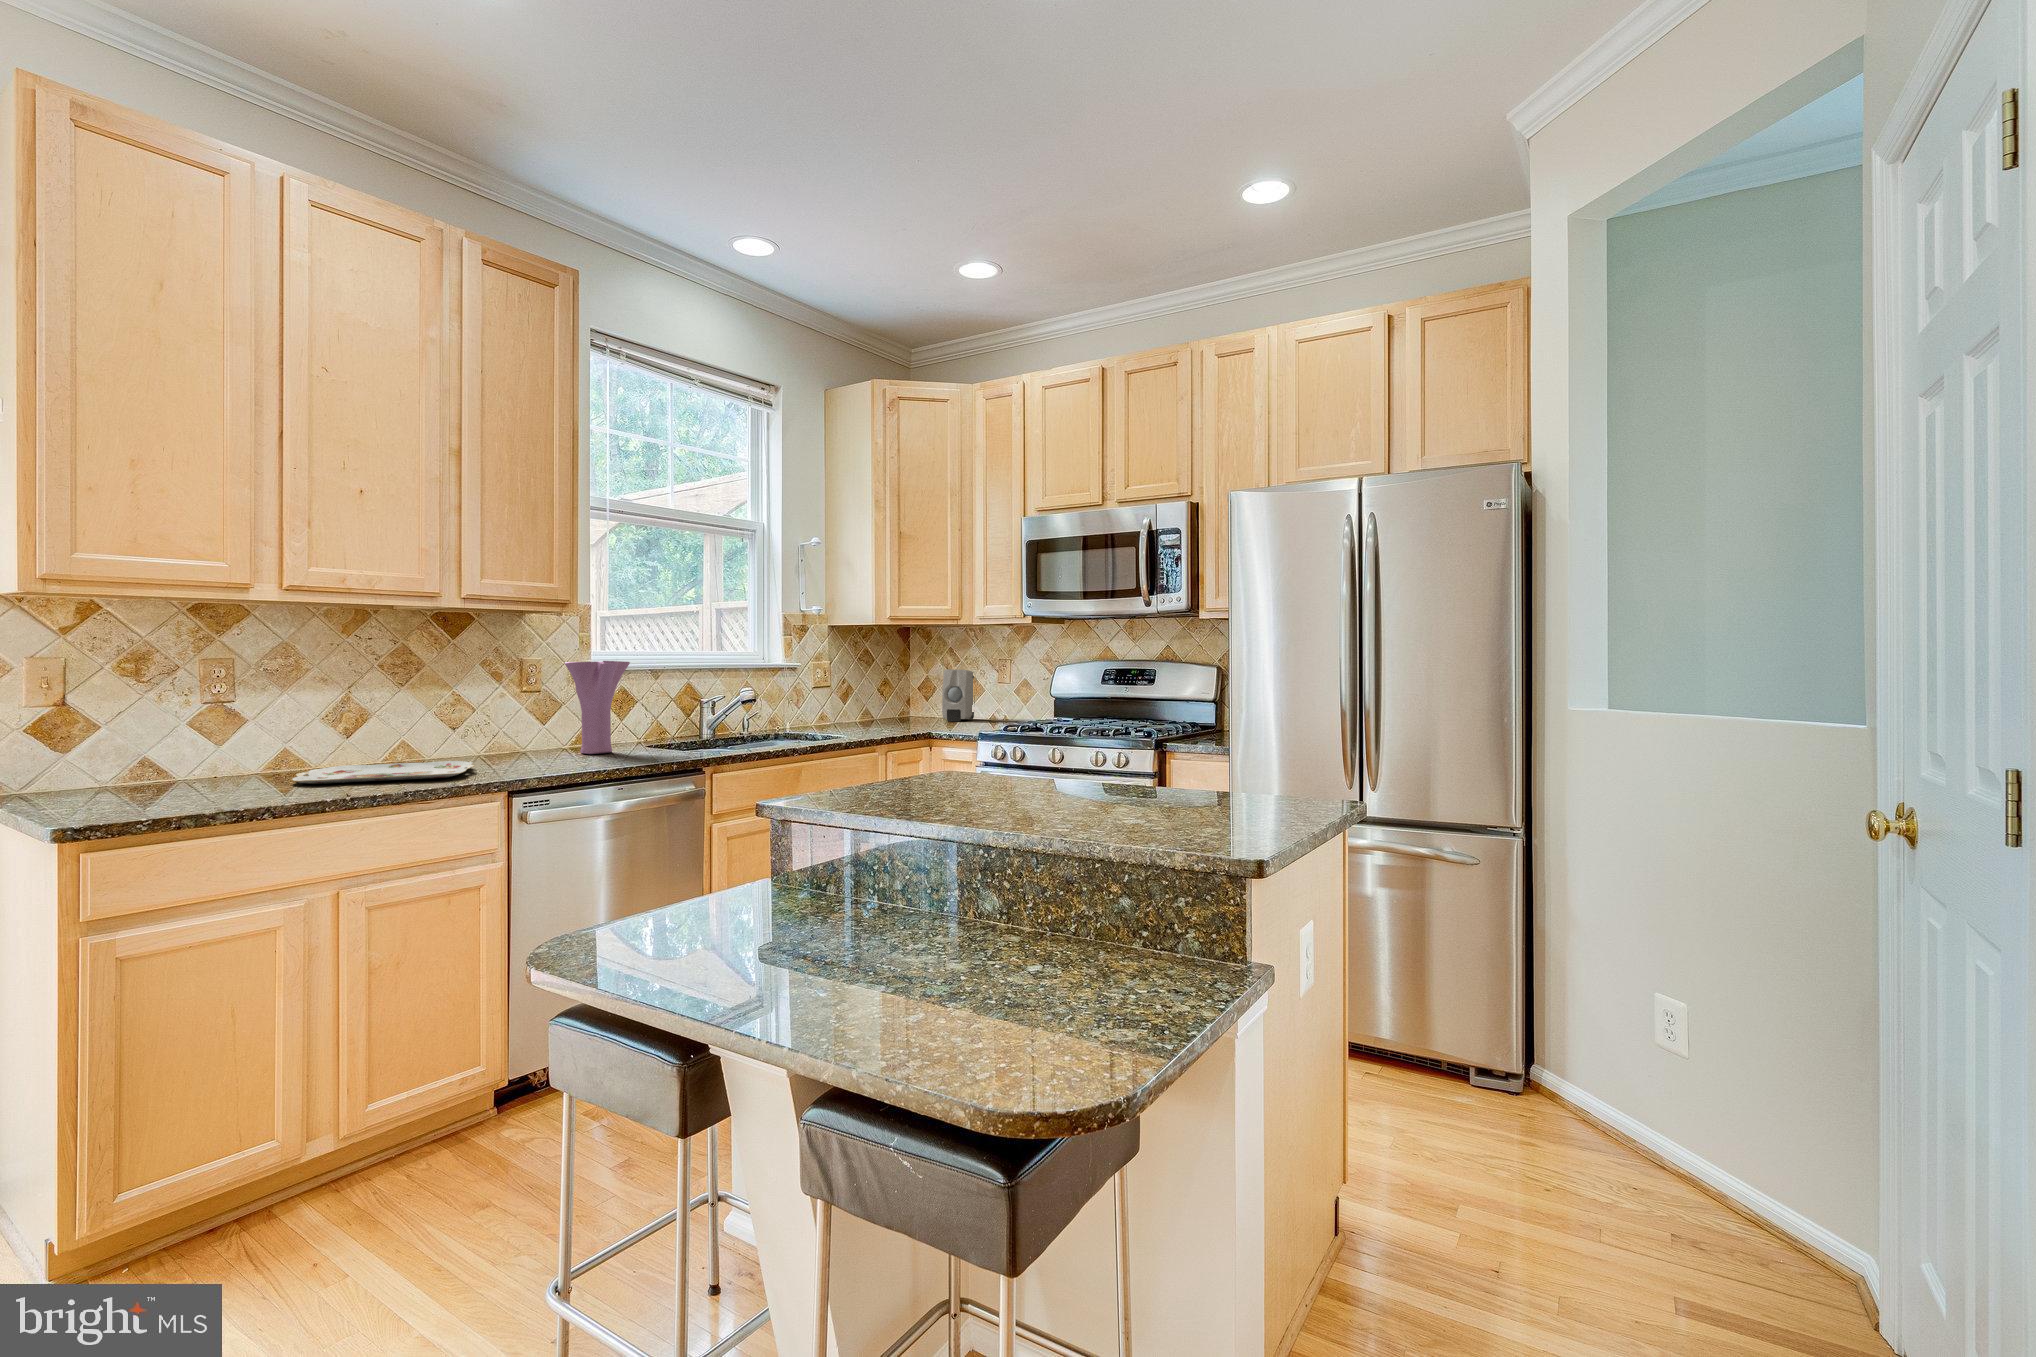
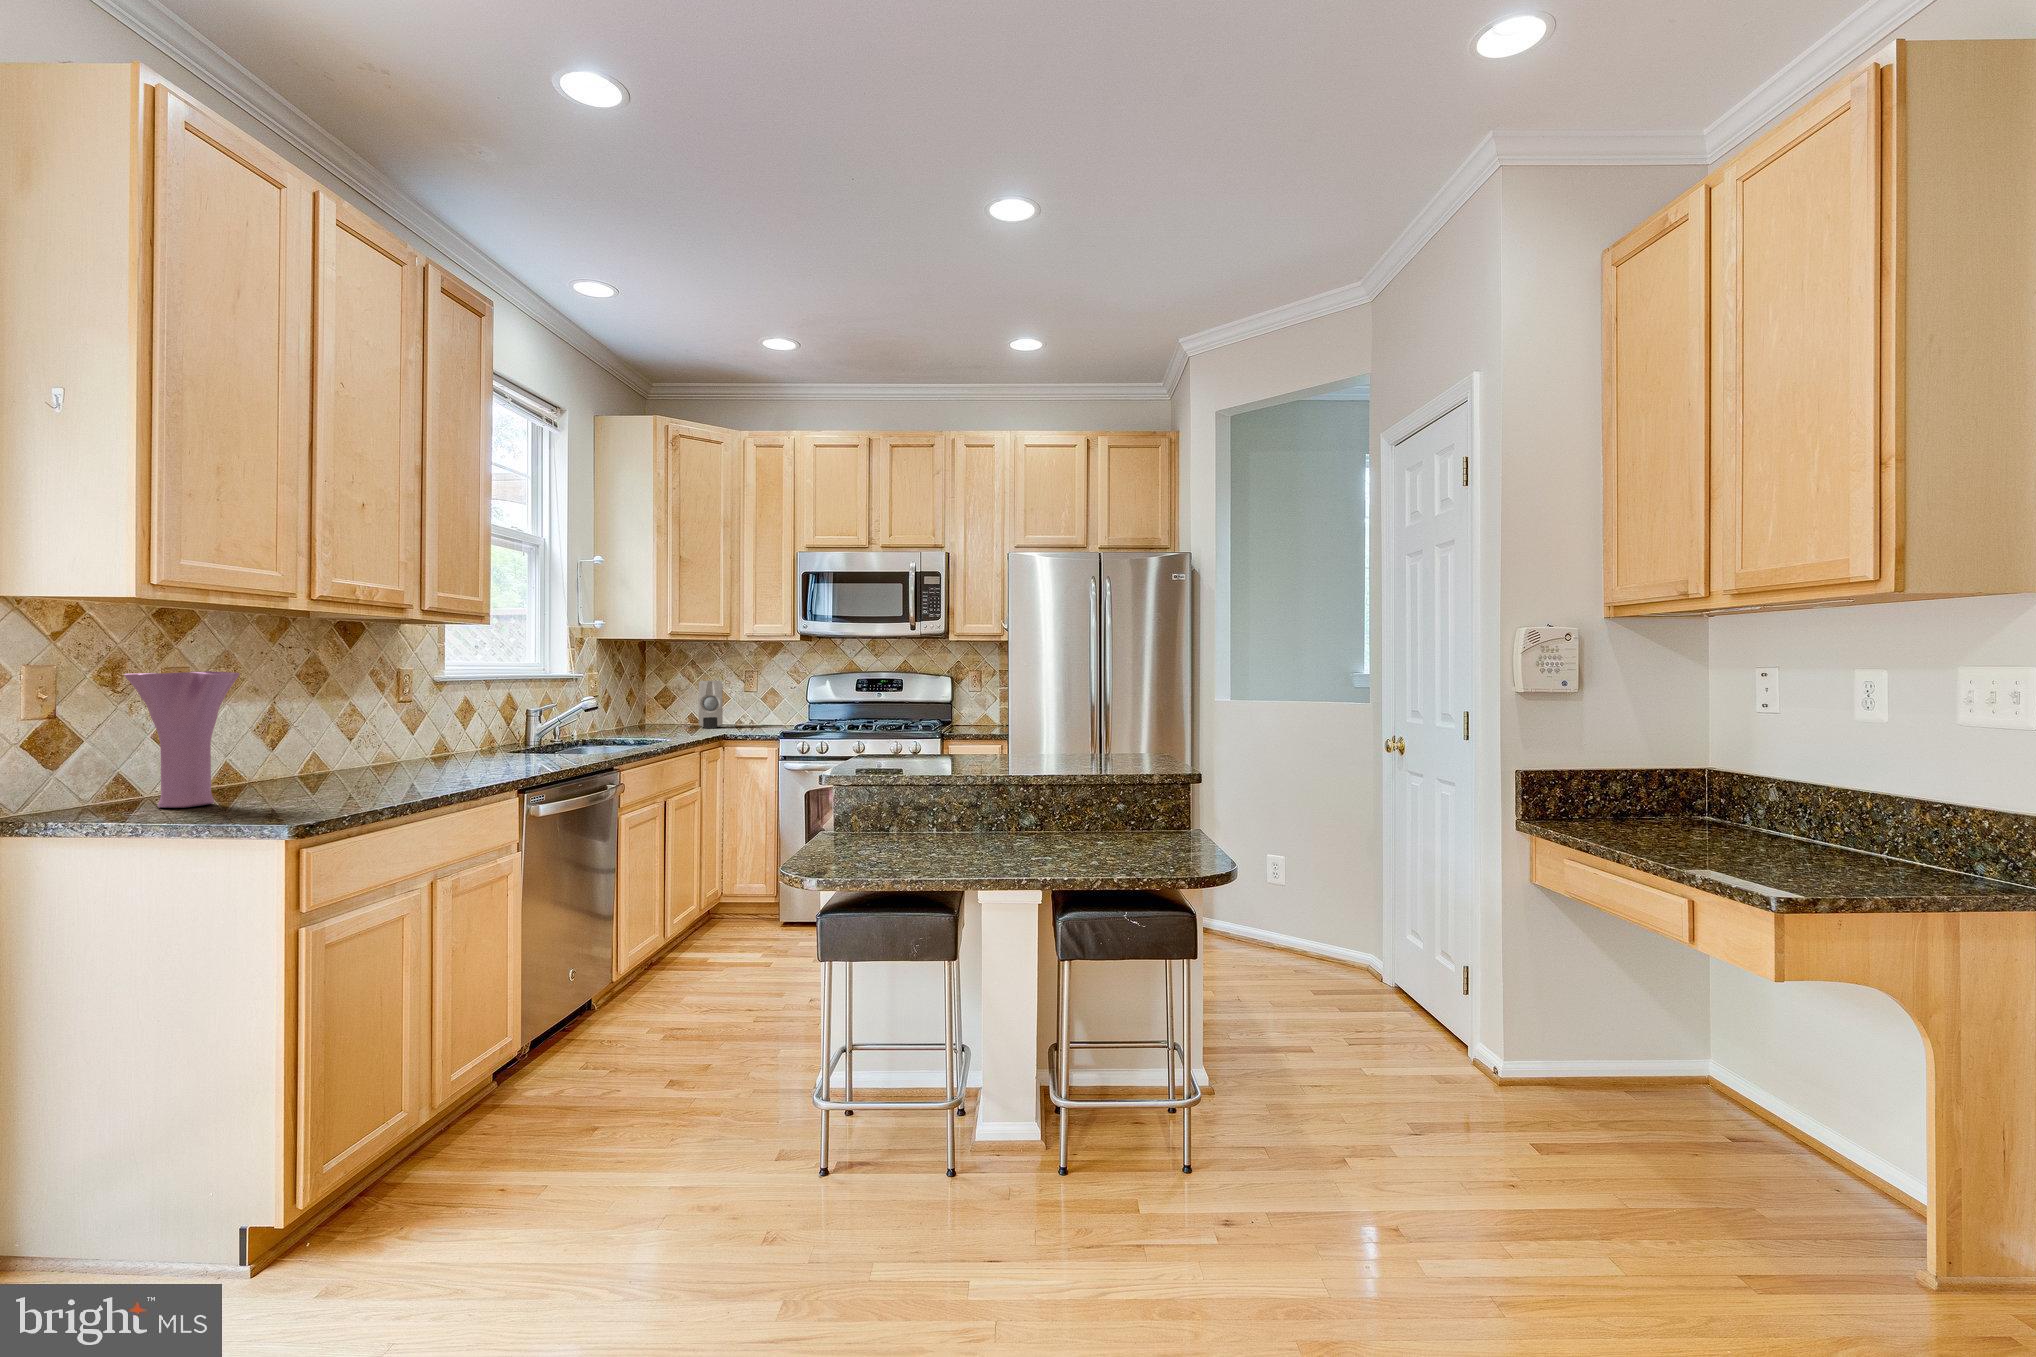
vase: present [565,661,630,754] -> present [124,671,239,808]
serving tray: present [292,761,474,784] -> none [260,768,448,791]

